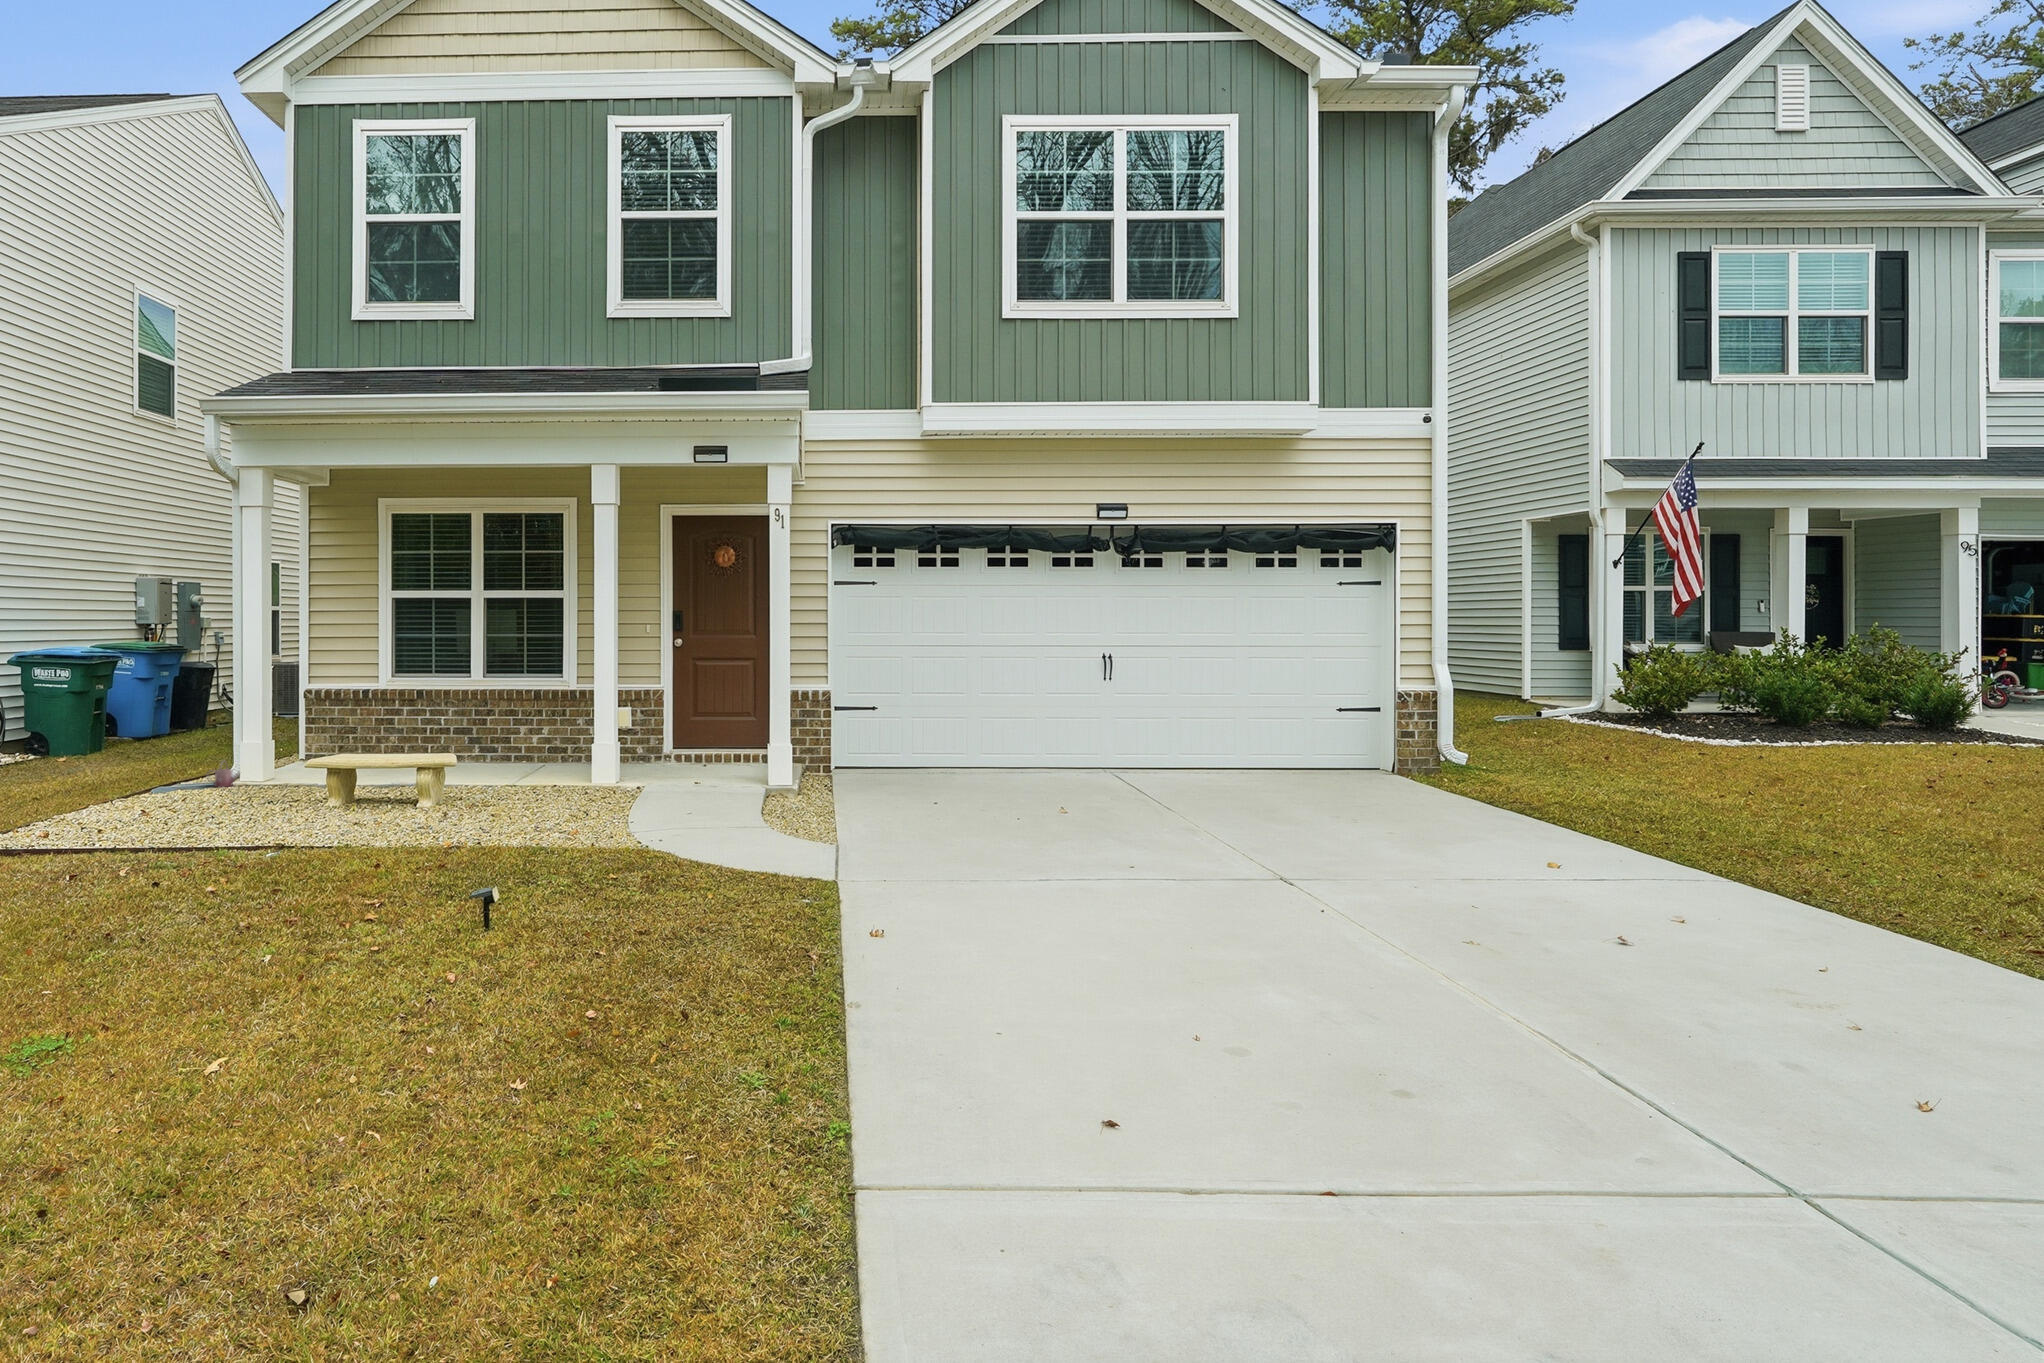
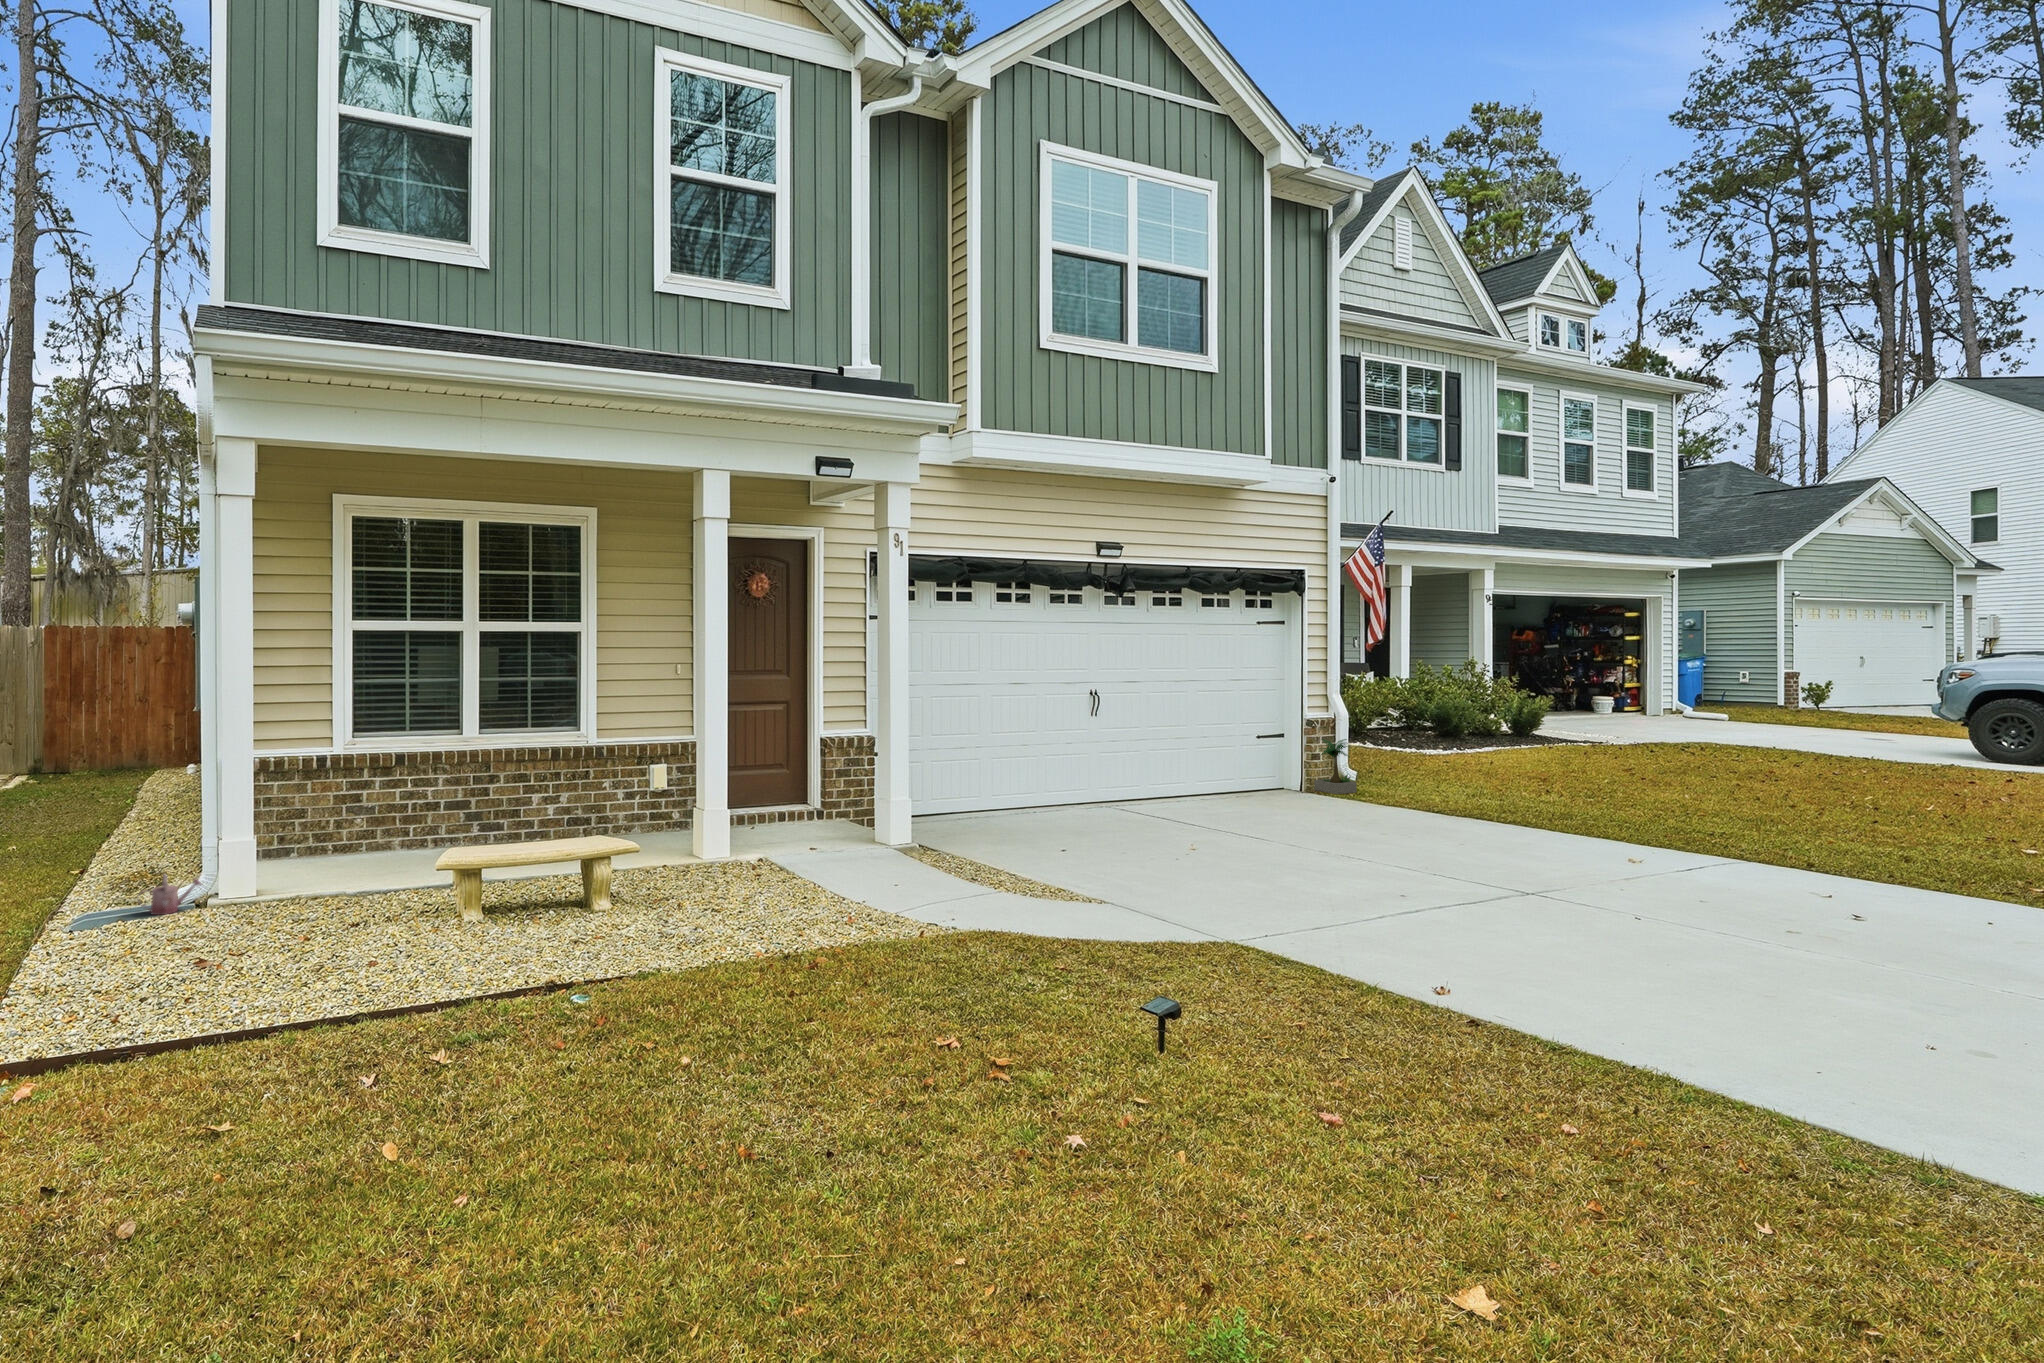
potted plant: none [1412,715,1461,778] -> present [1315,739,1357,794]

